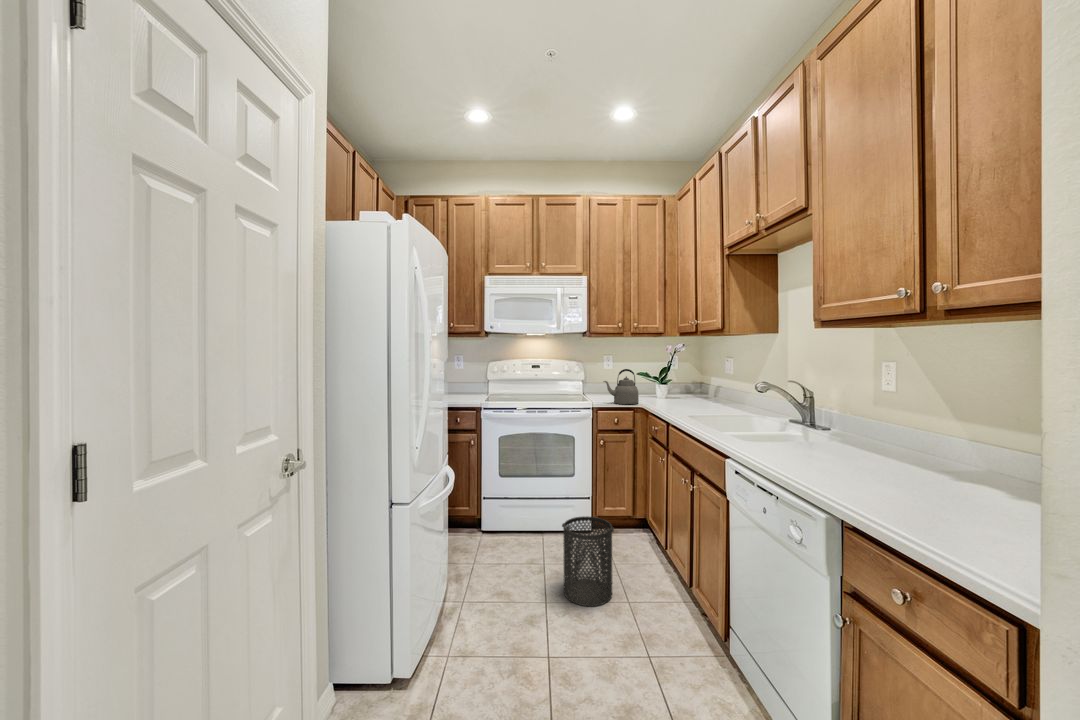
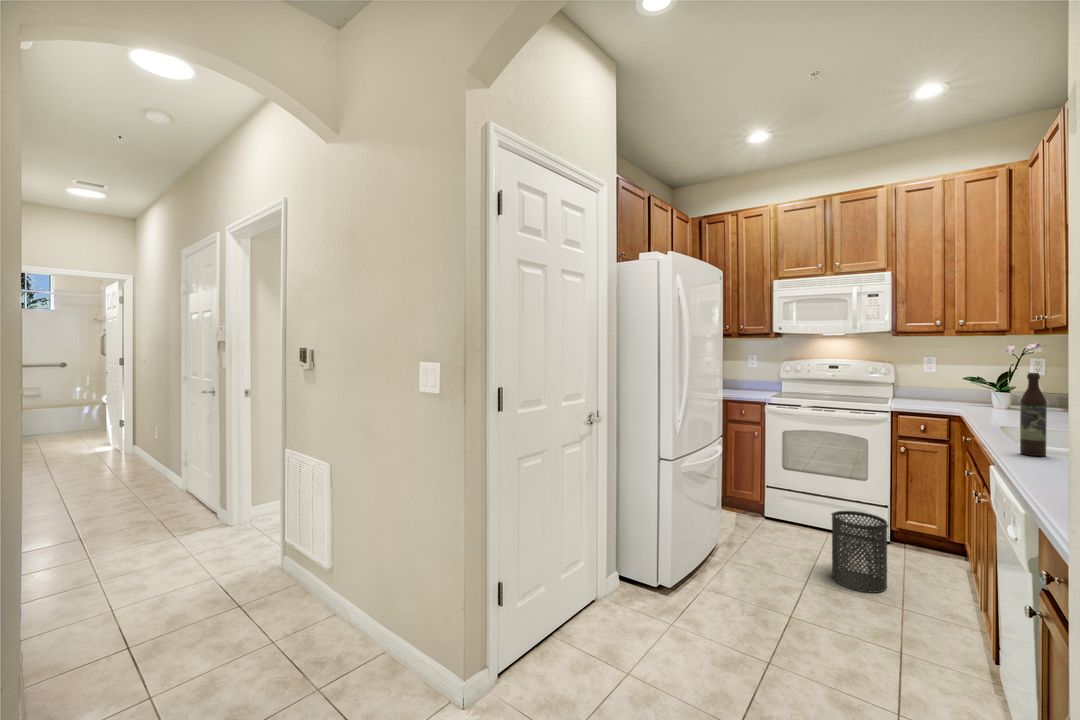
kettle: present [603,369,639,404] -> none [906,372,956,411]
wine bottle: none [755,370,776,453] -> present [1020,373,1047,456]

